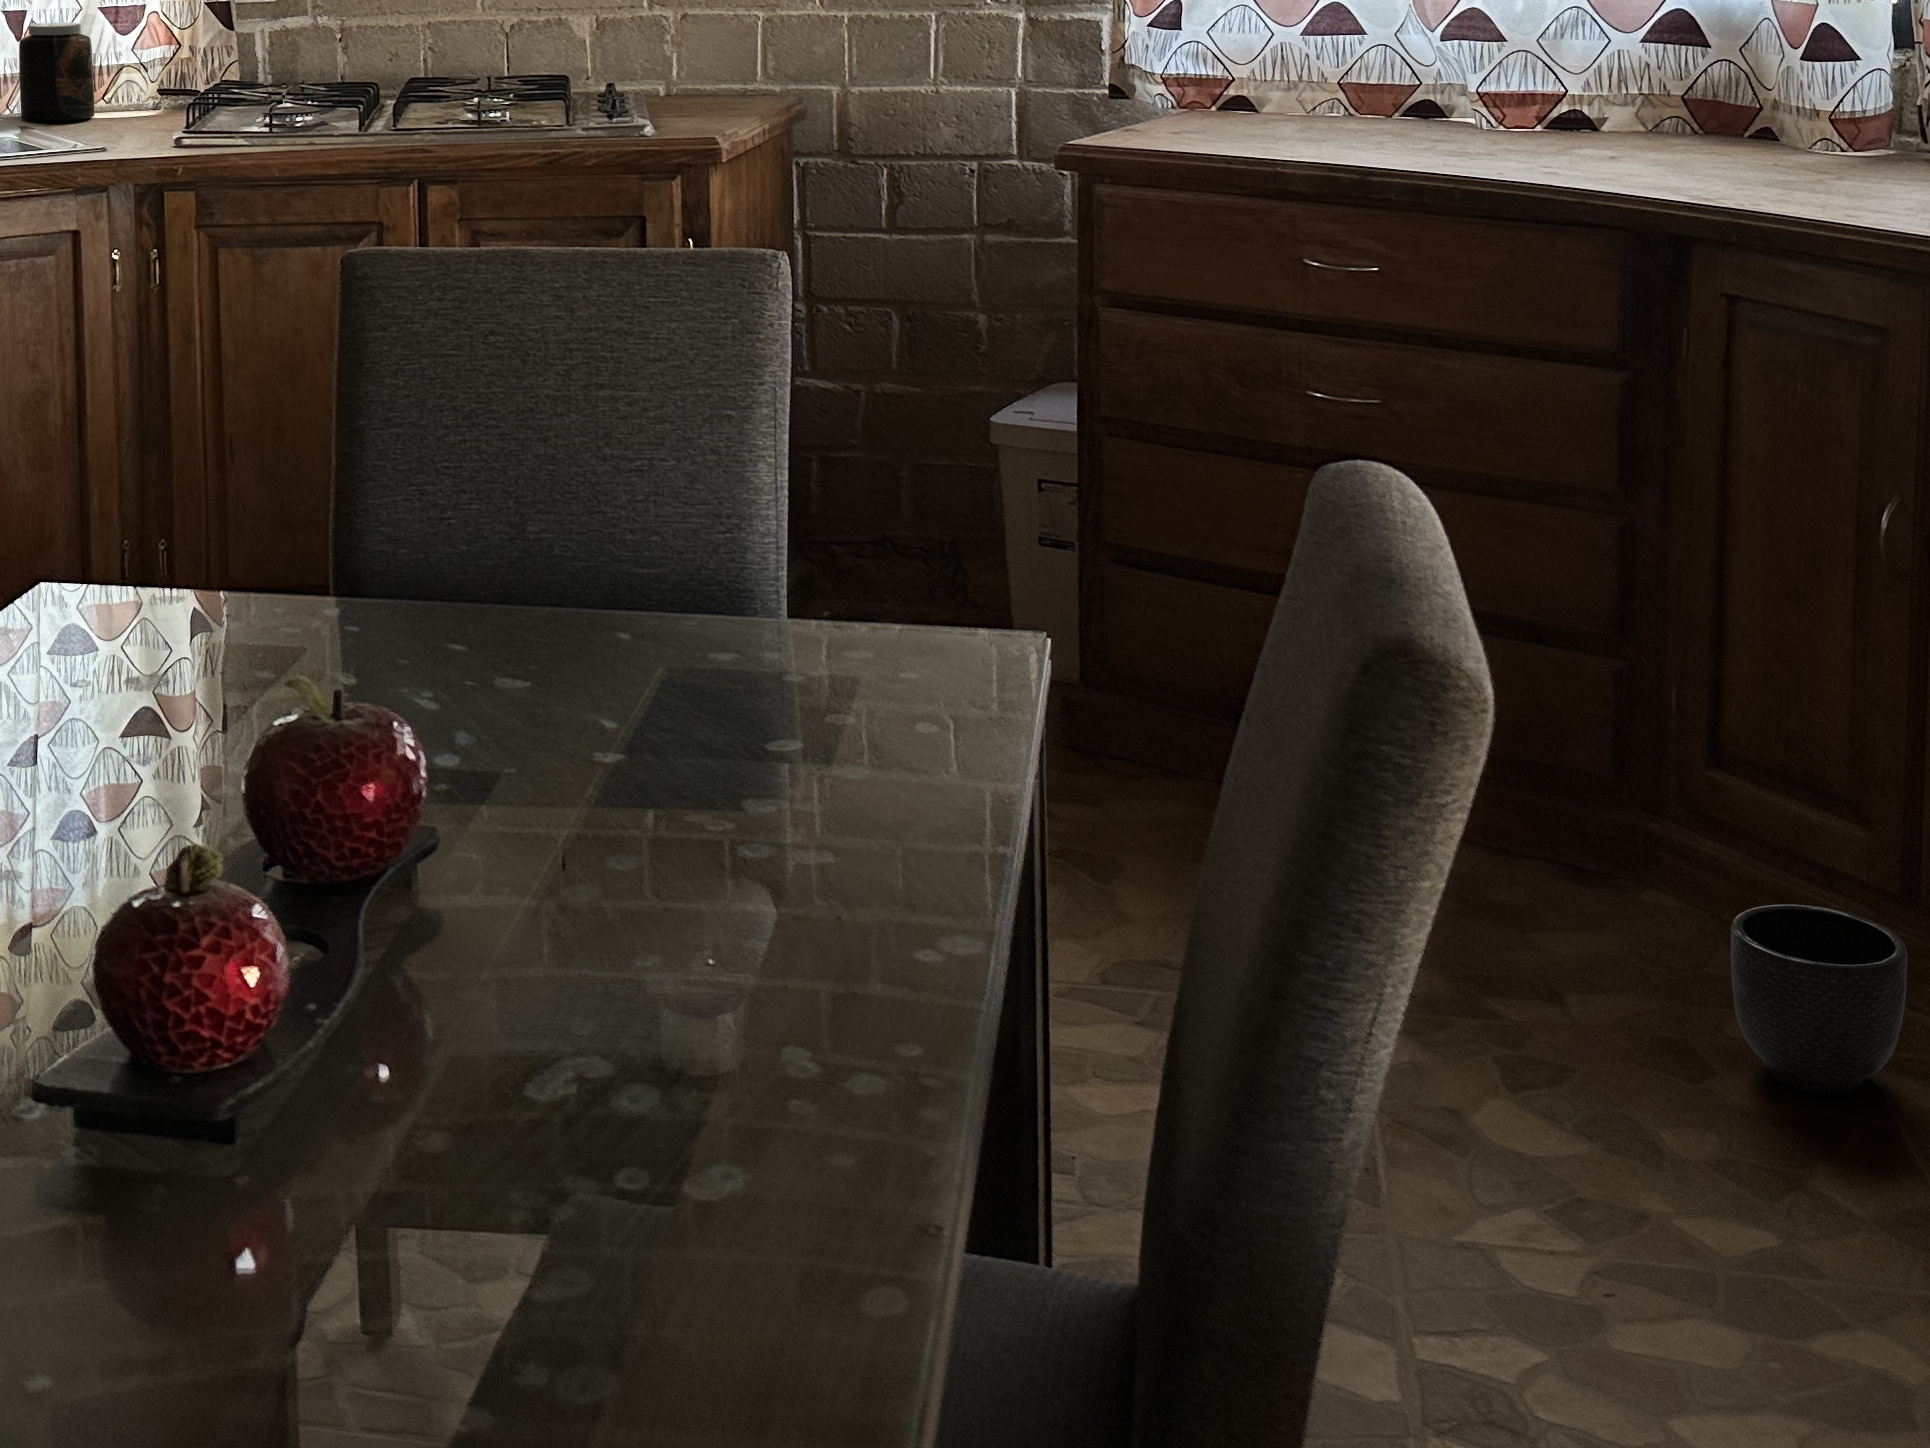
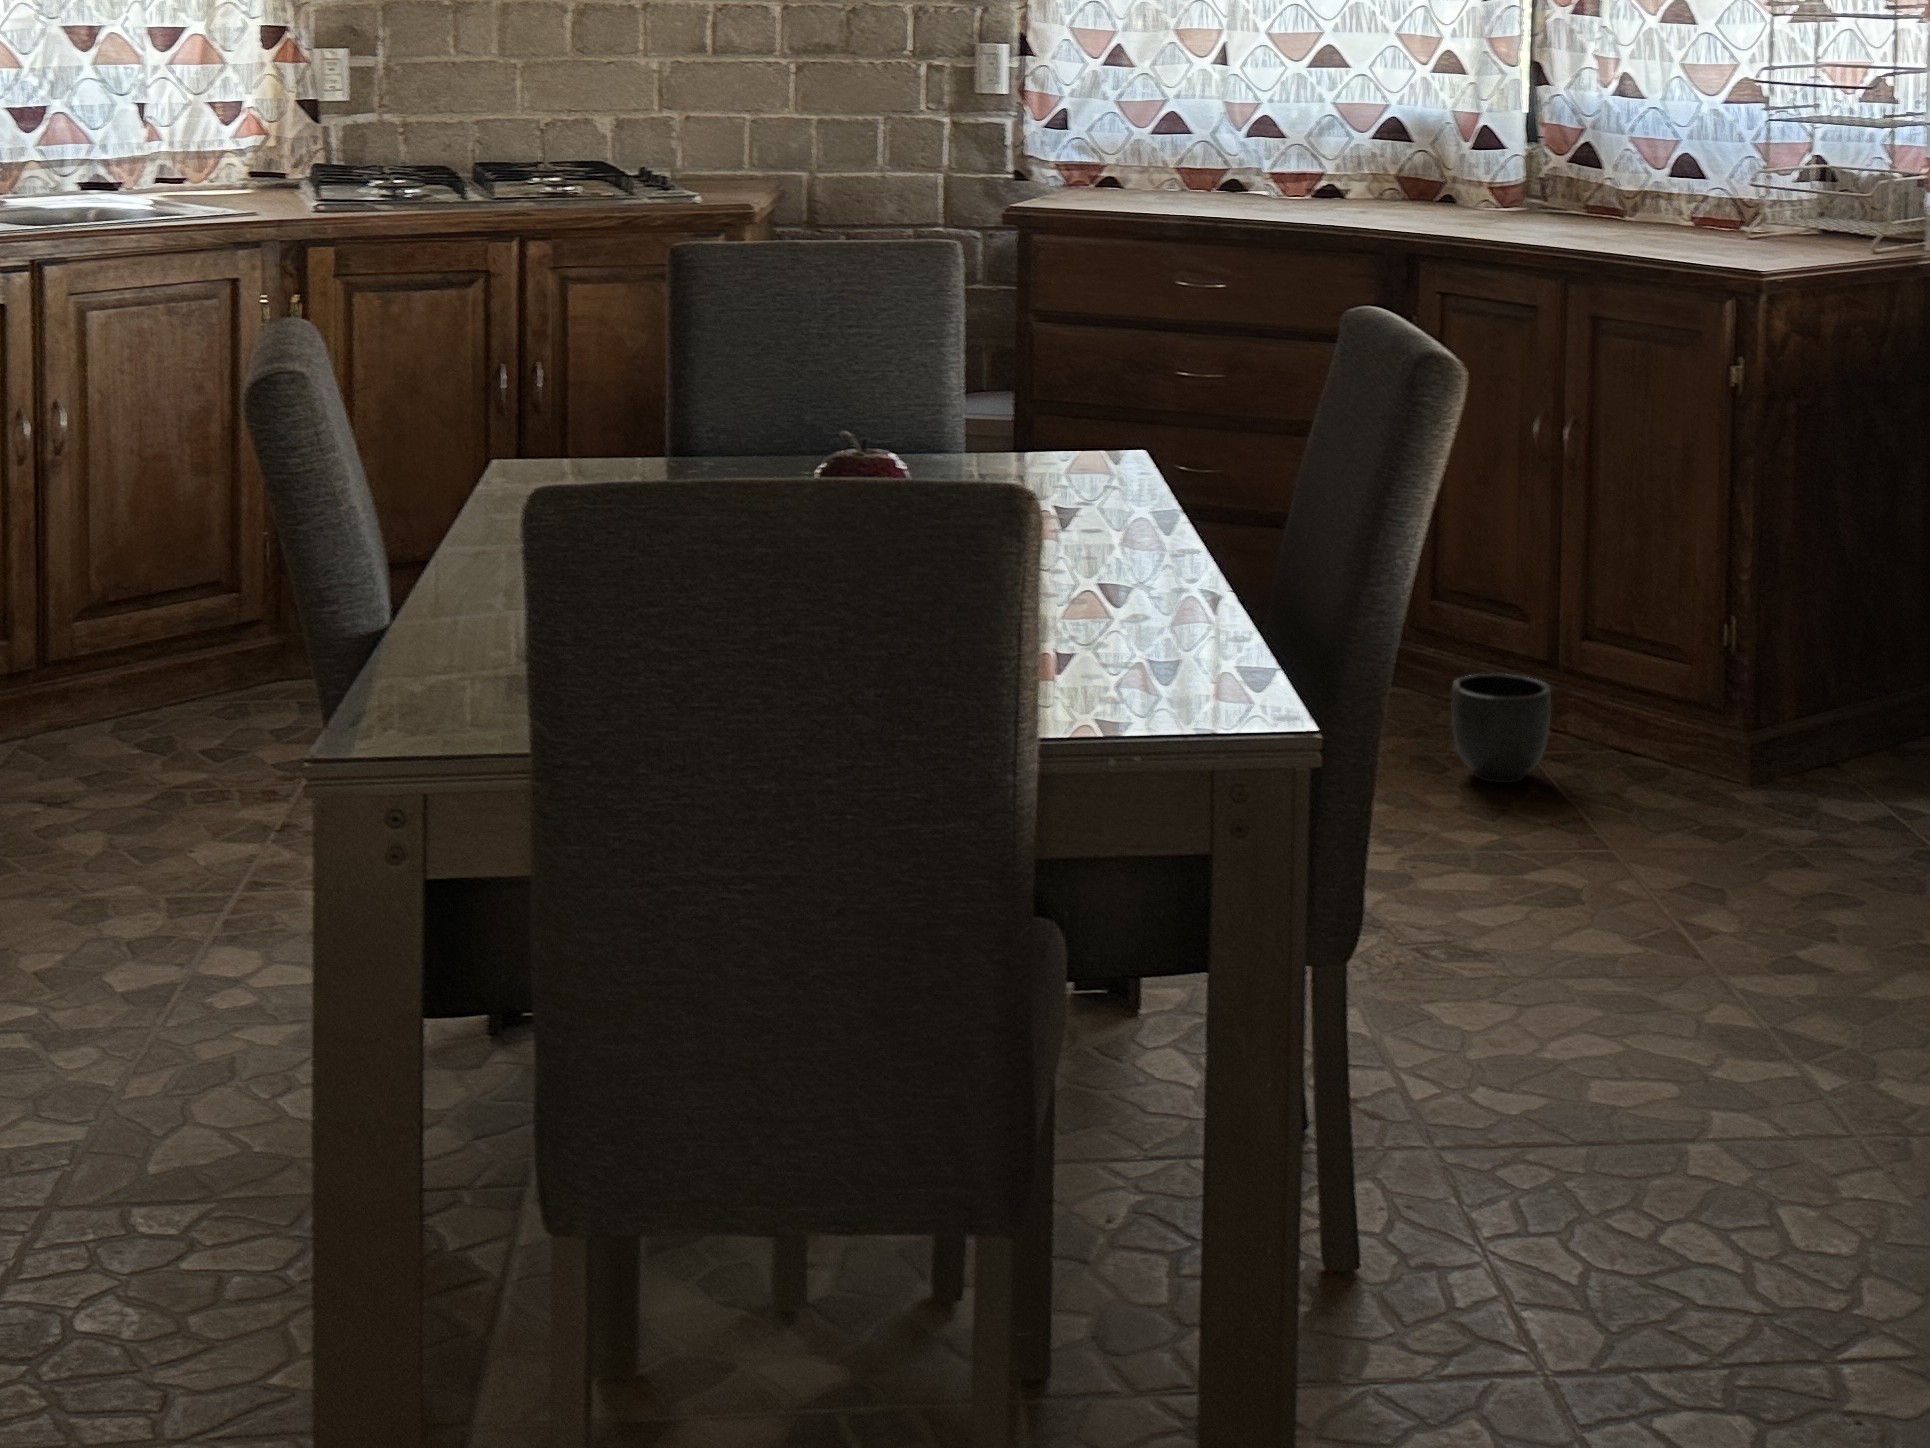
jar: present [19,23,94,121] -> none [156,117,220,196]

